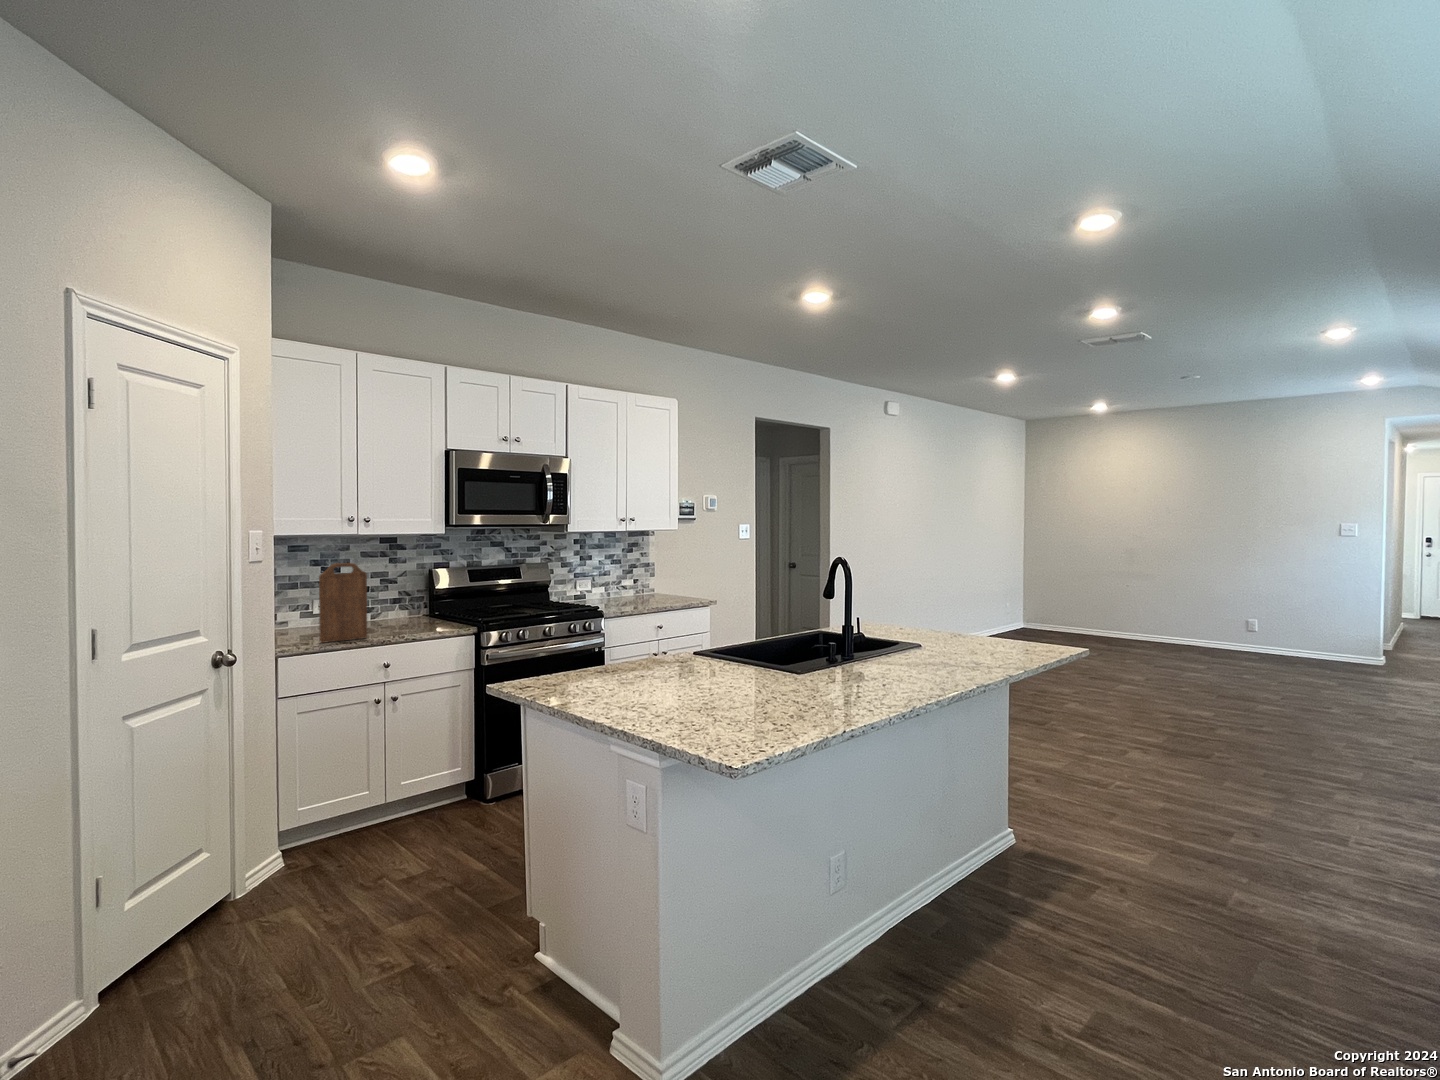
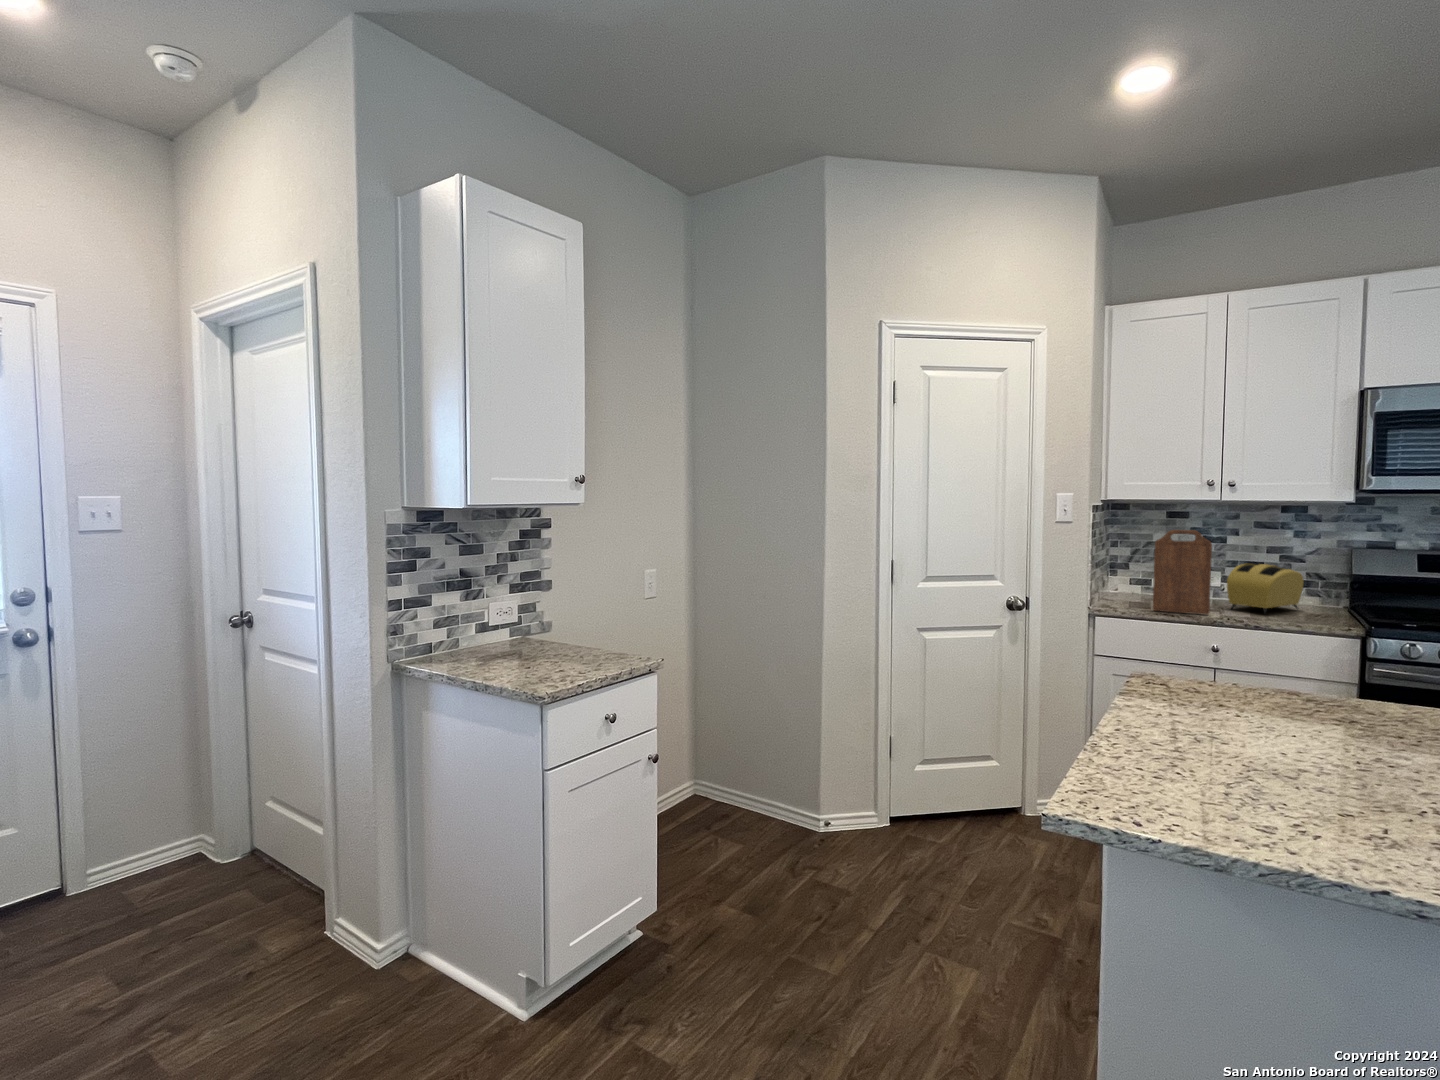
toaster: none [362,588,407,631] -> present [1227,564,1304,613]

